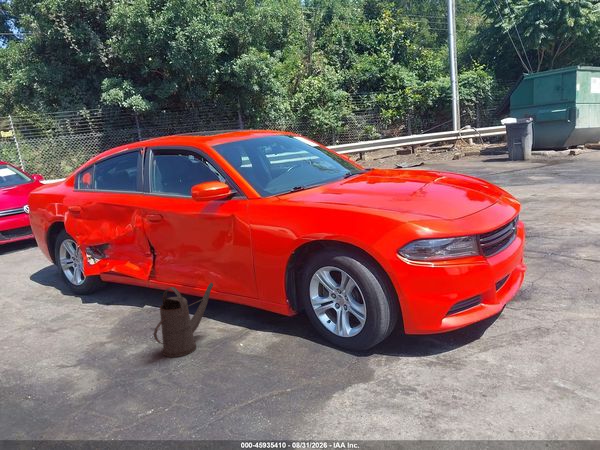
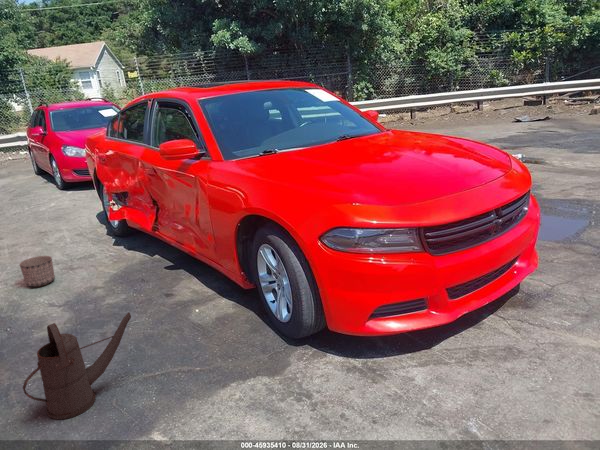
planter: none [47,275,76,302] -> present [20,256,55,287]

